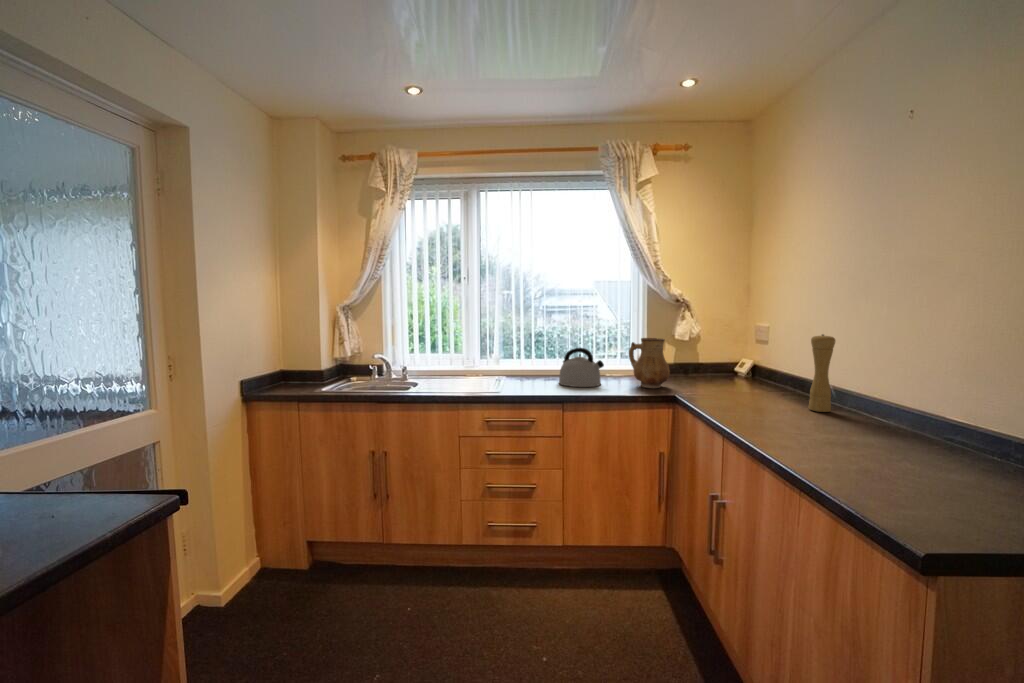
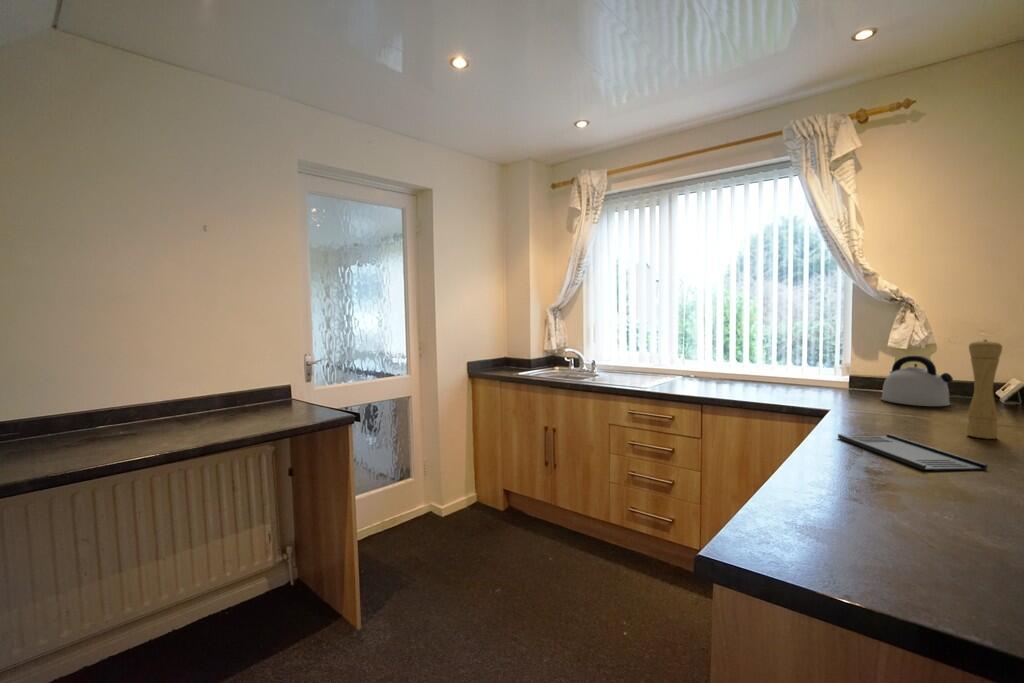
ceramic pitcher: present [629,338,670,388] -> none [796,342,844,400]
kettle: present [559,348,604,387] -> present [881,356,953,406]
tray: none [770,419,913,458] -> present [838,434,987,470]

